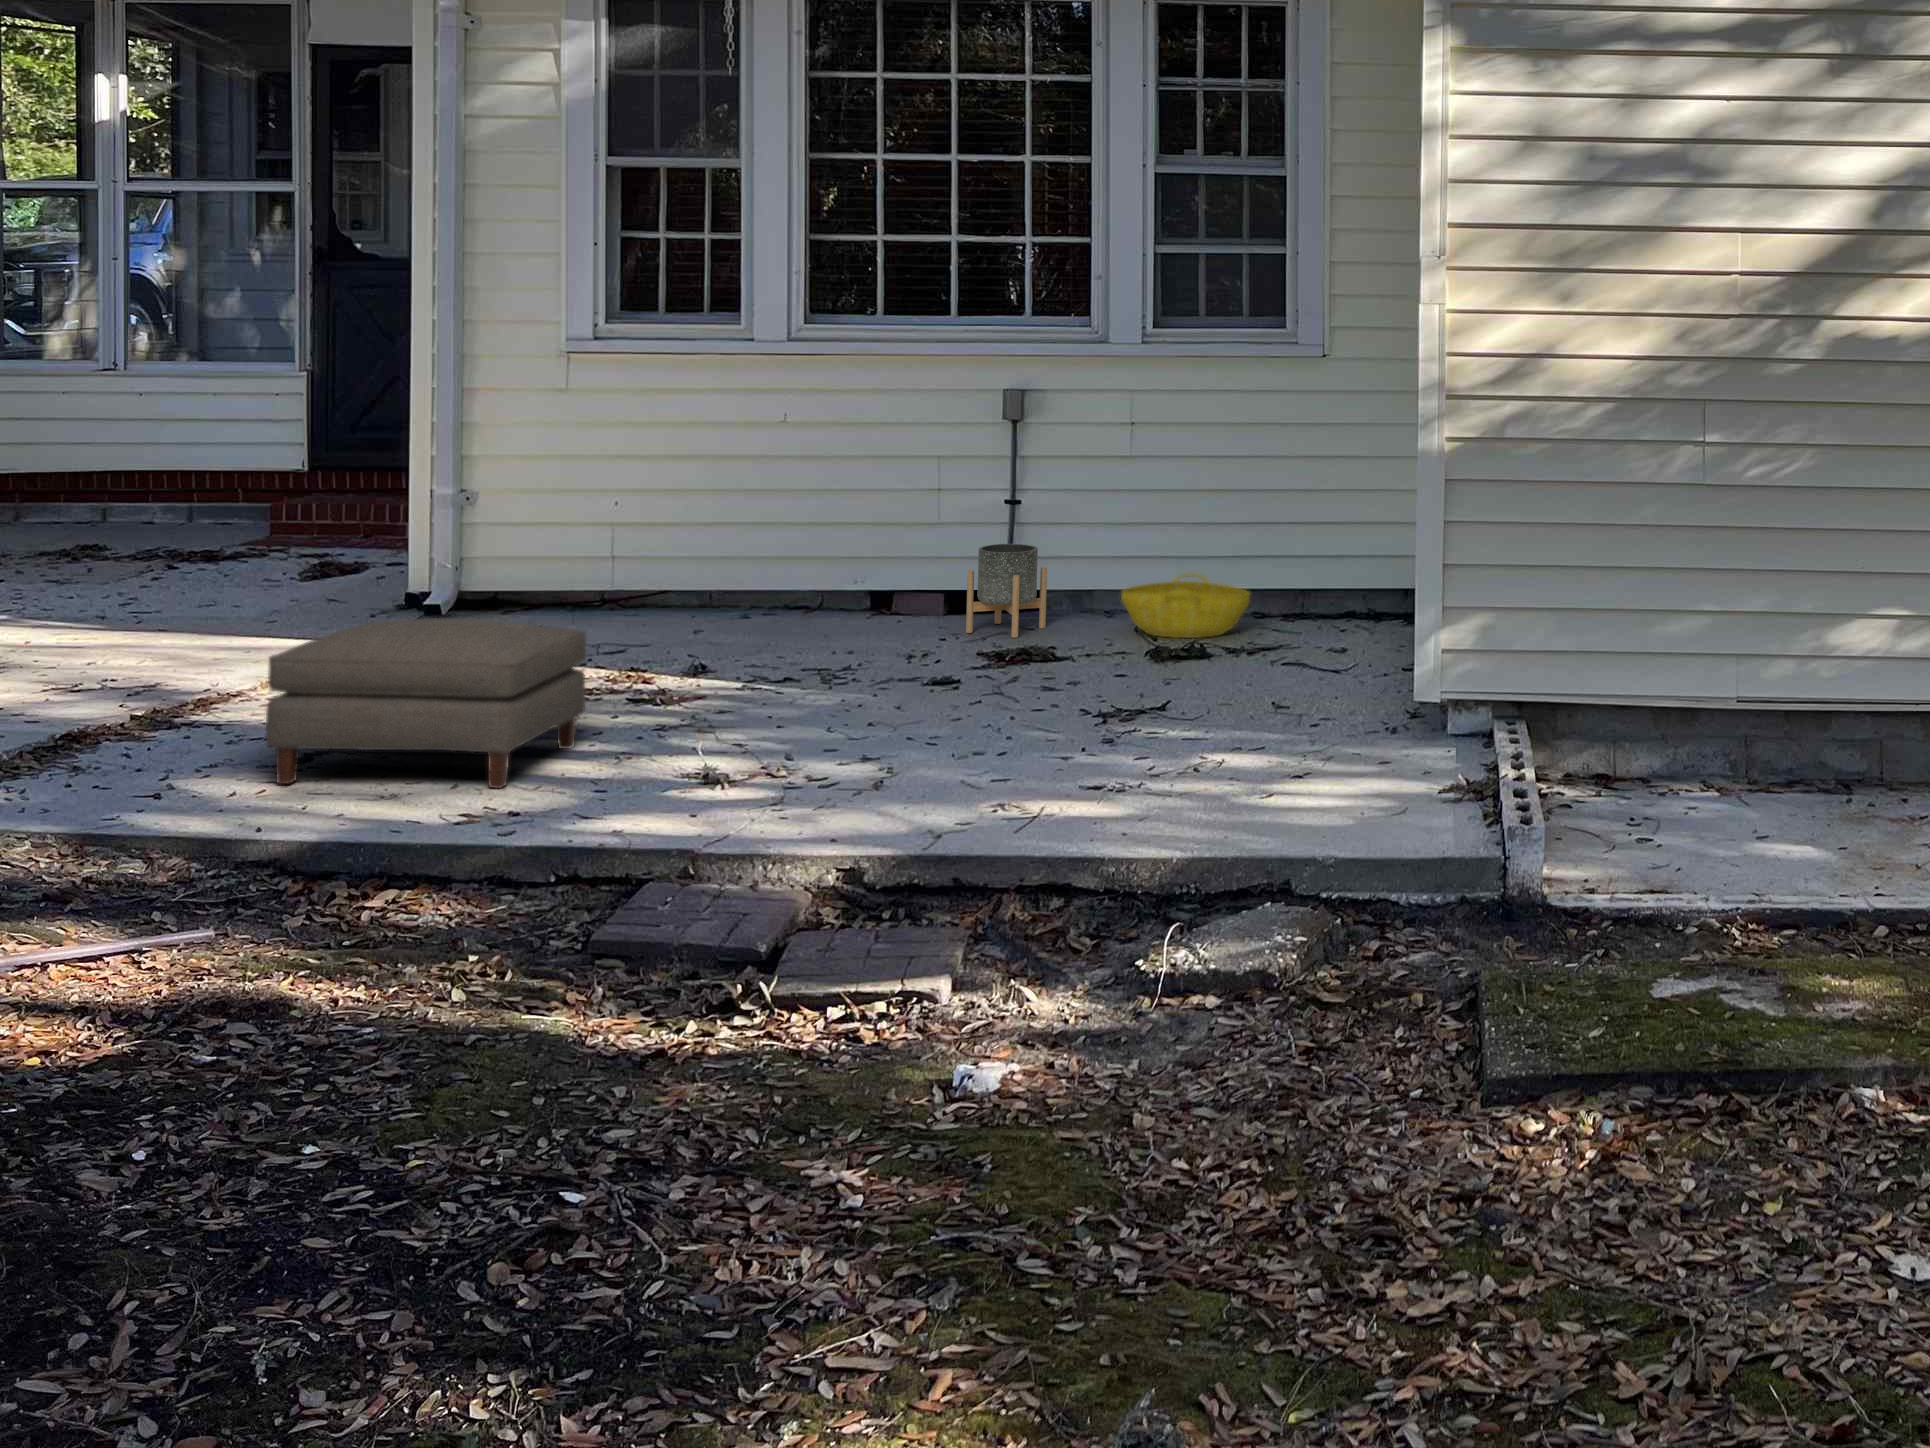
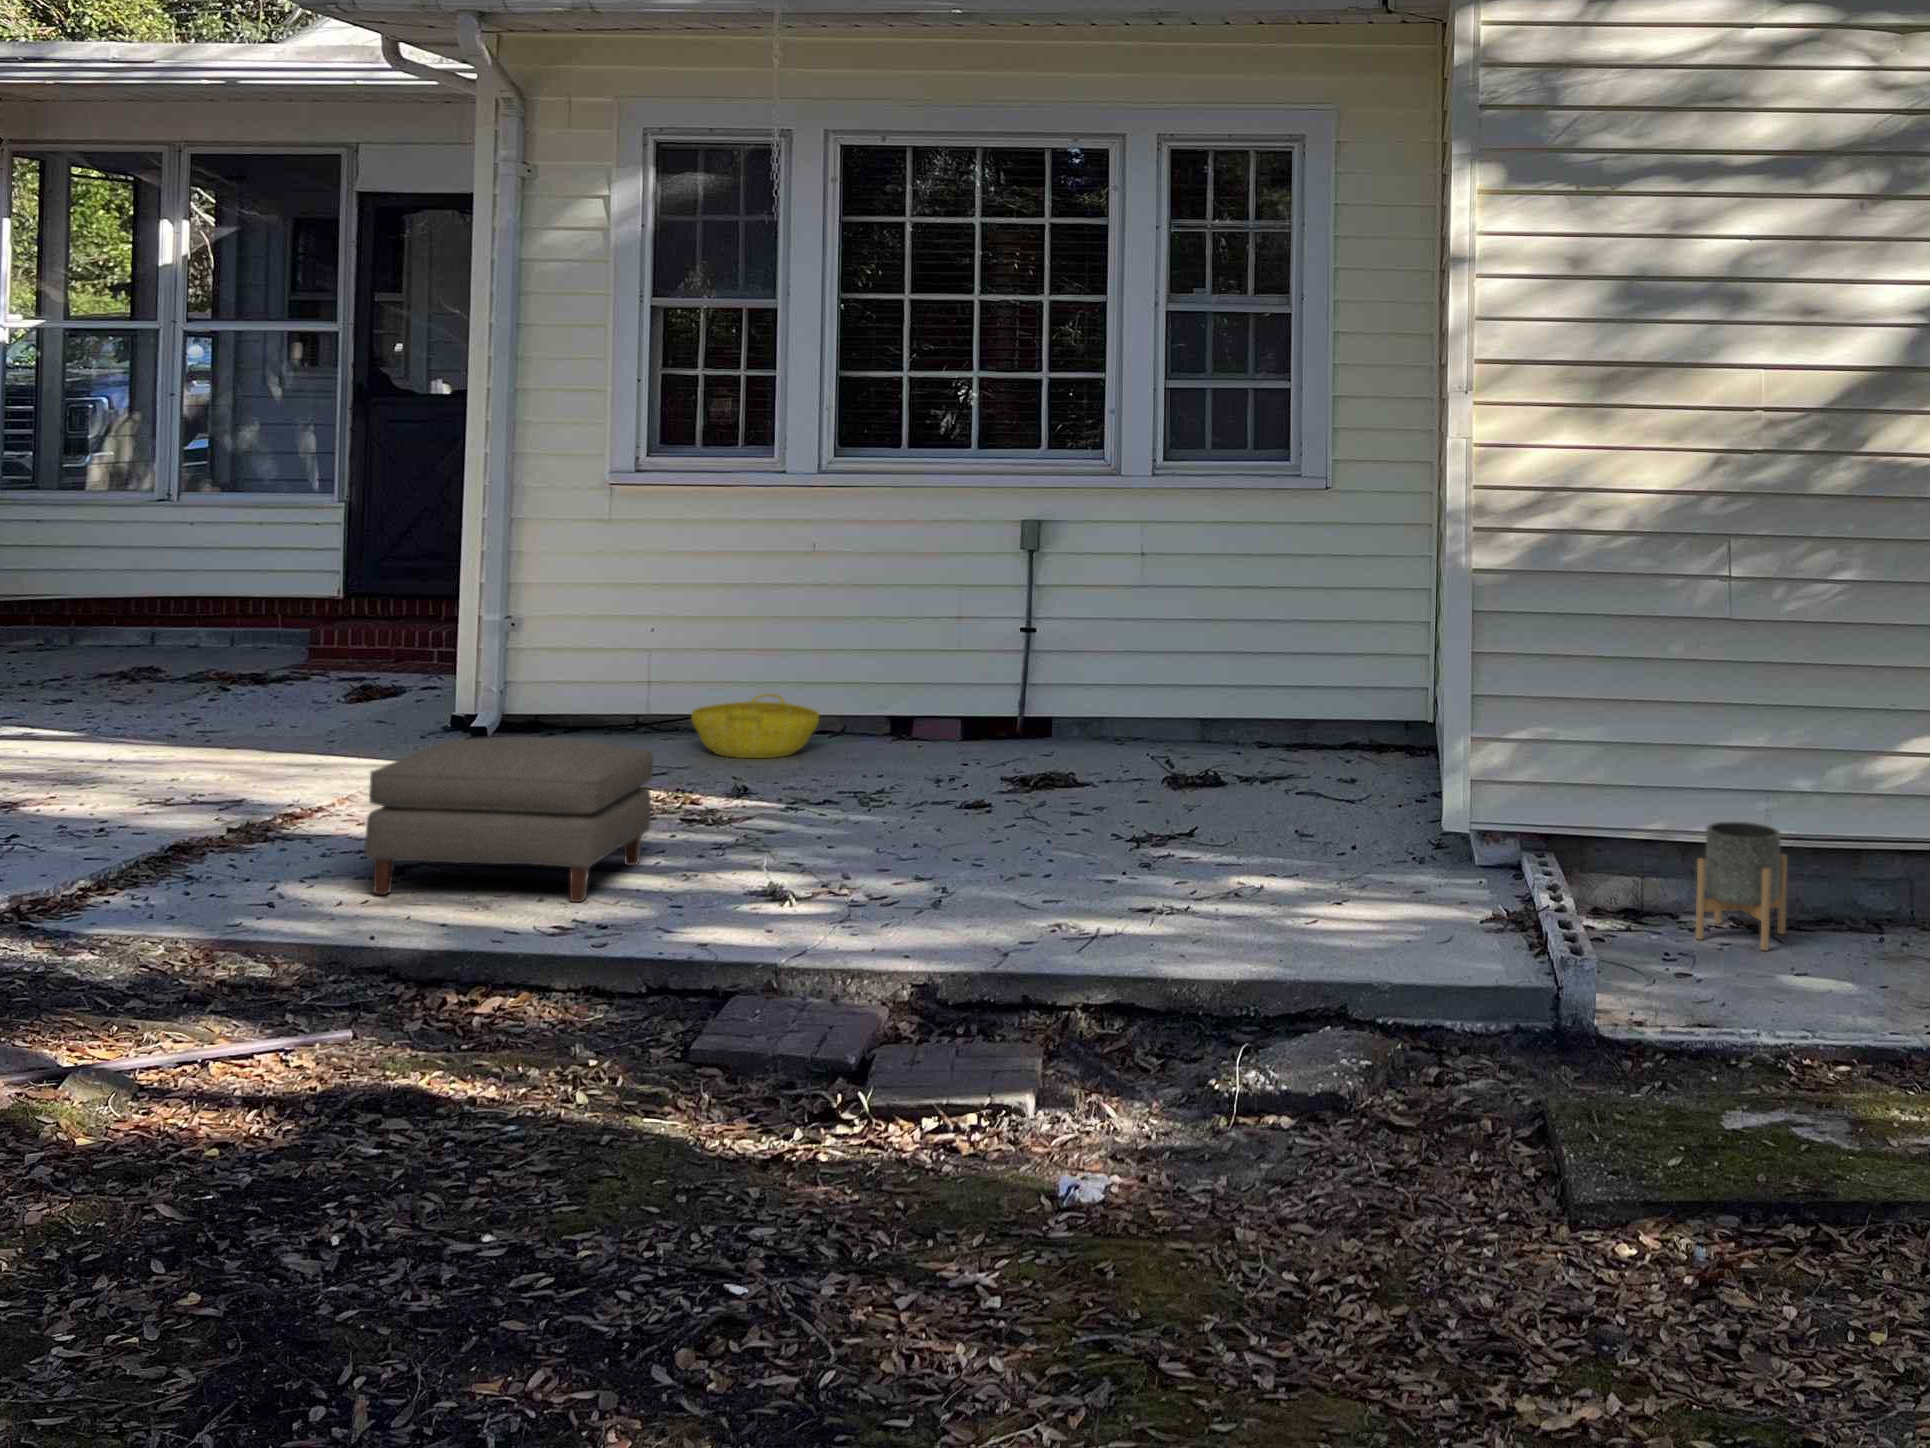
planter: present [966,544,1047,638] -> present [1695,822,1787,951]
basket: present [1121,573,1250,638] -> present [691,694,819,758]

